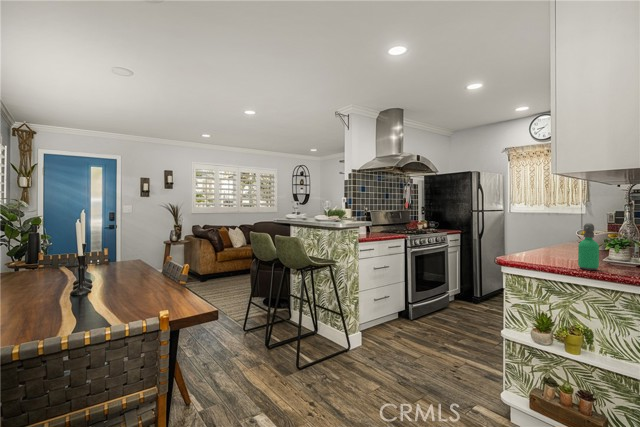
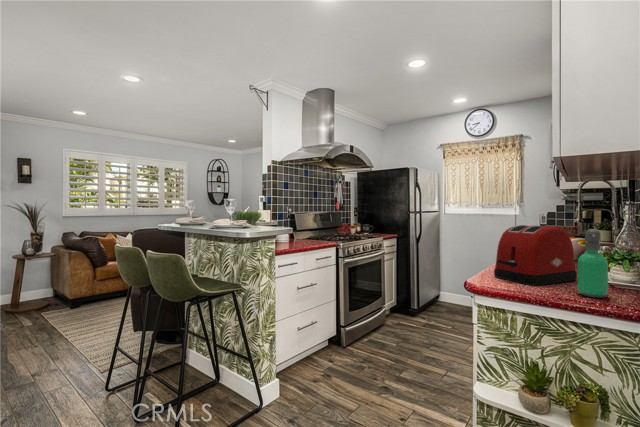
toaster: none [524,221,590,263] -> present [494,225,577,286]

